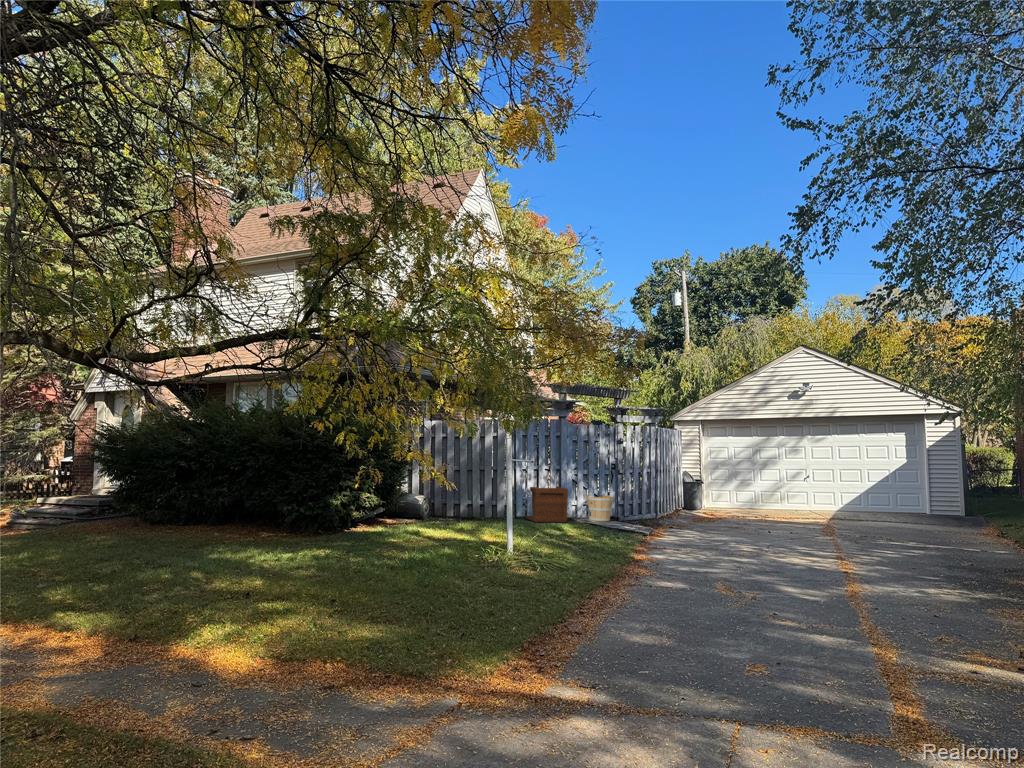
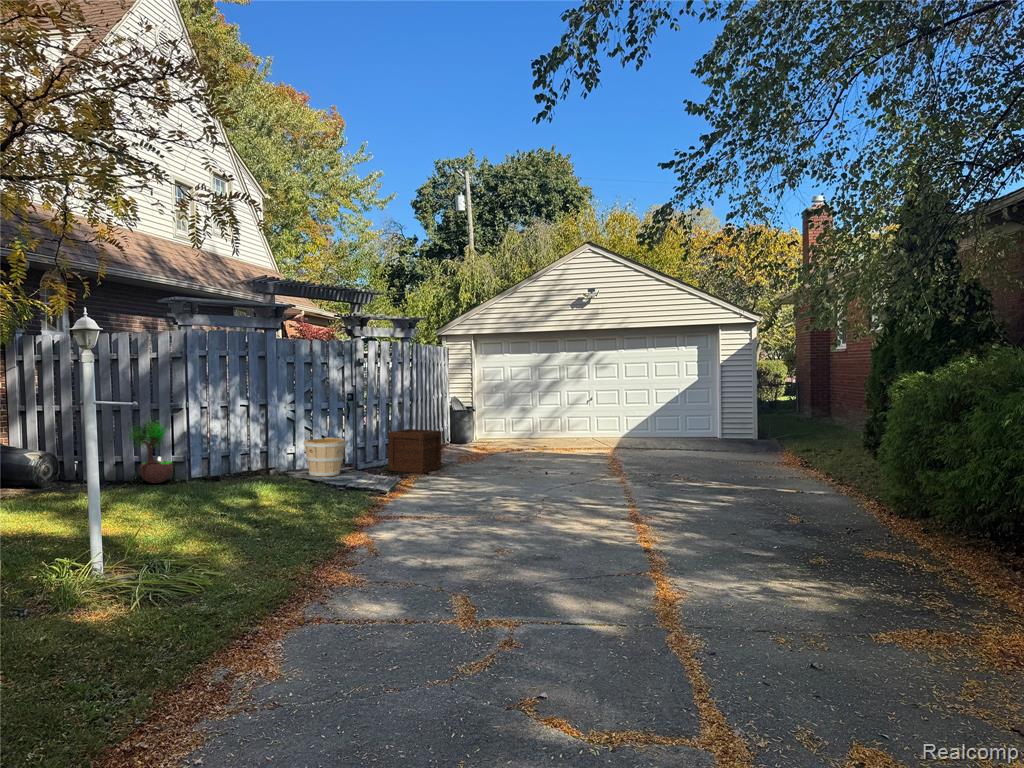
potted tree: none [482,474,507,518] -> present [129,420,173,483]
wooden crate: present [526,487,568,522] -> present [388,429,442,473]

